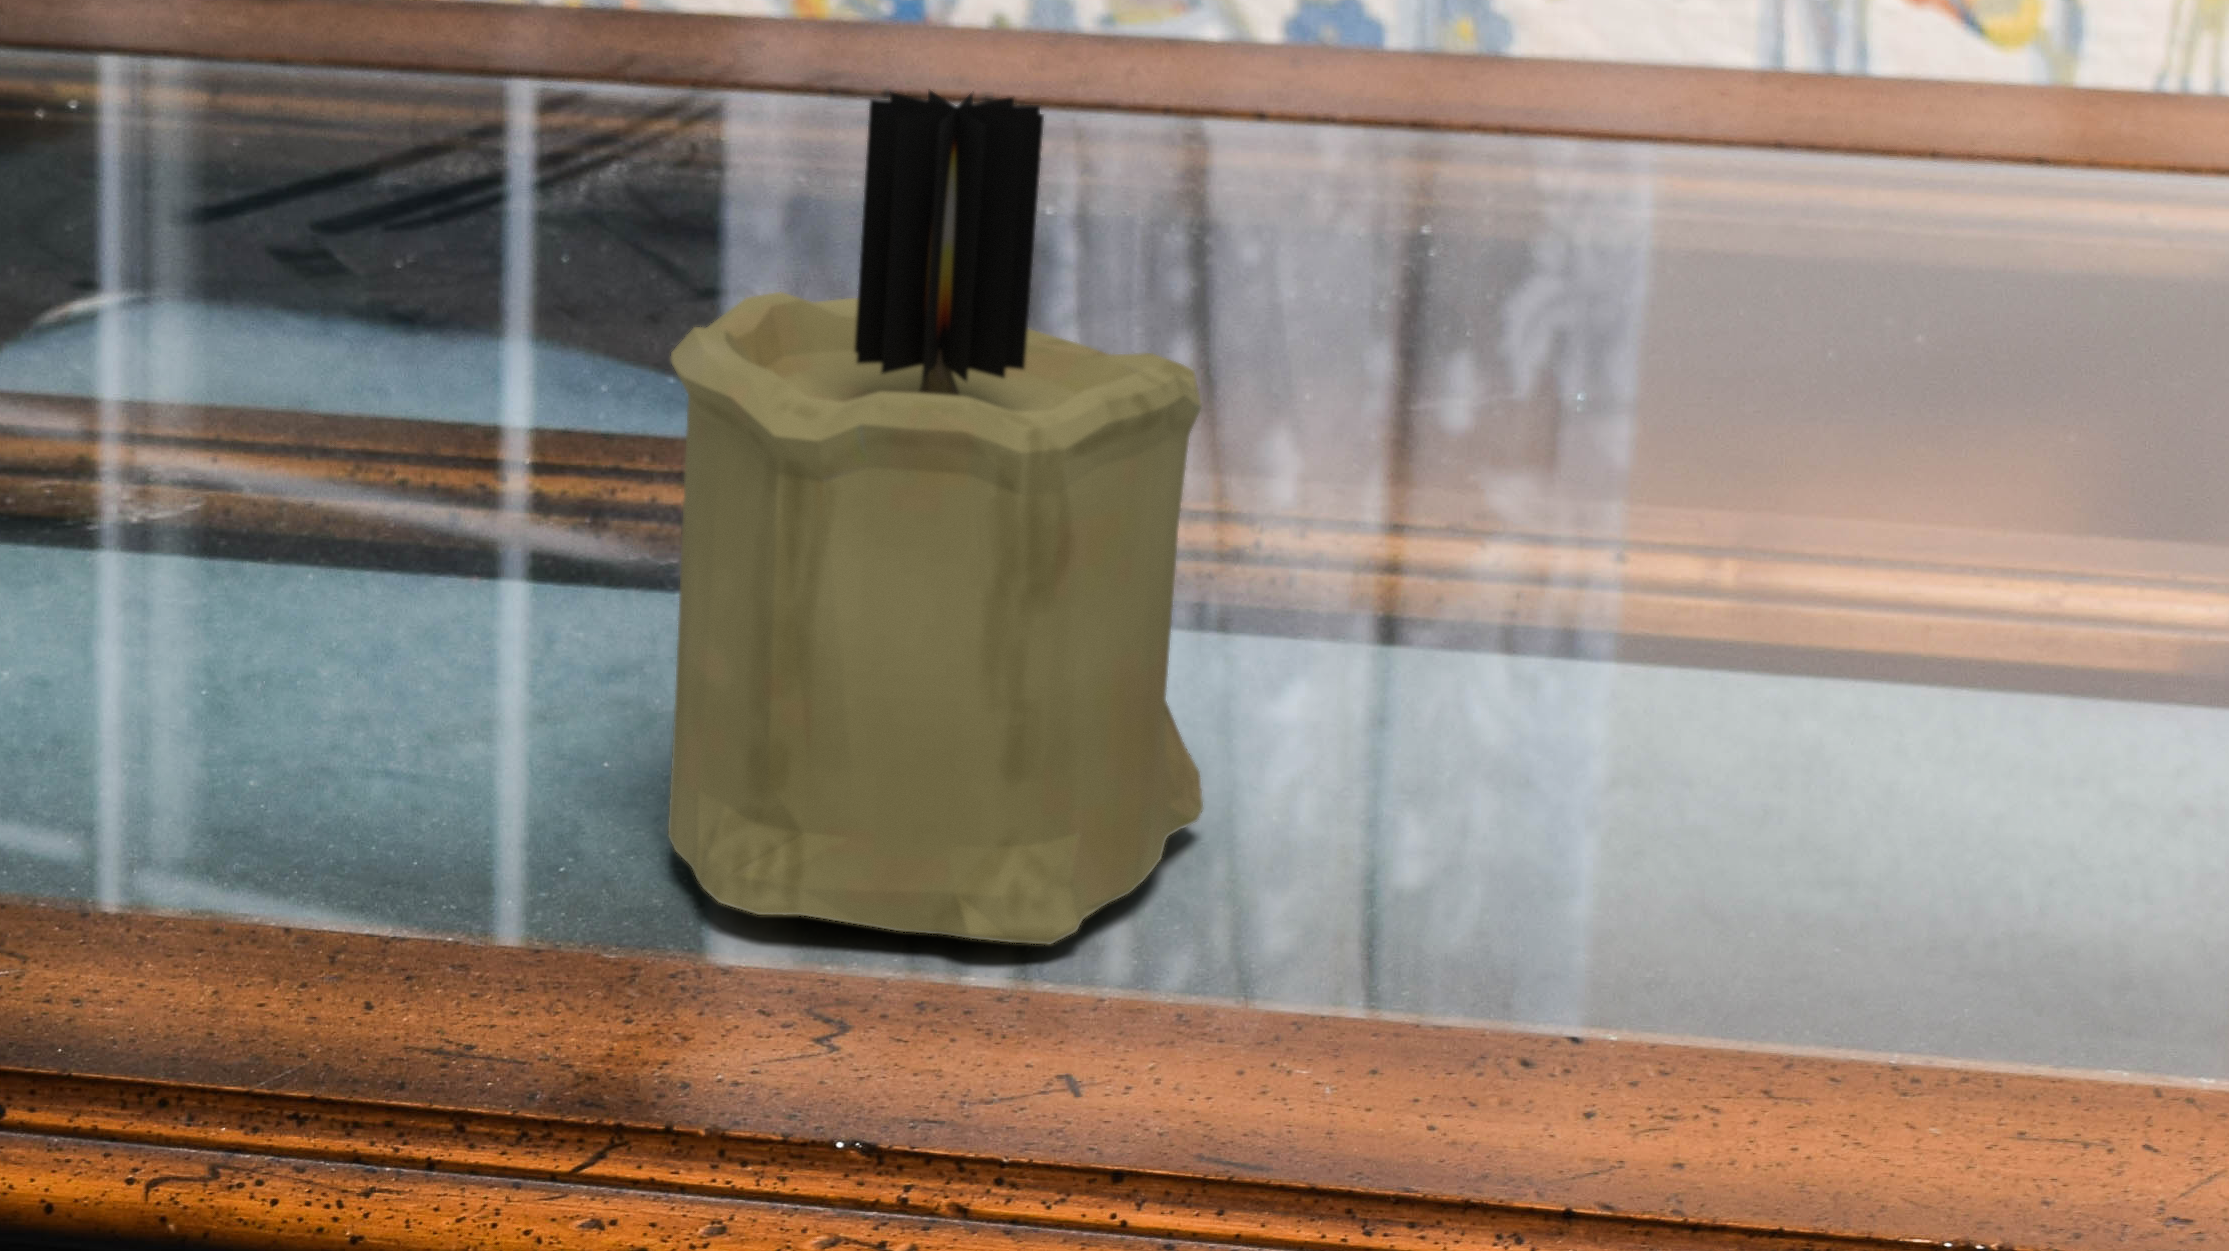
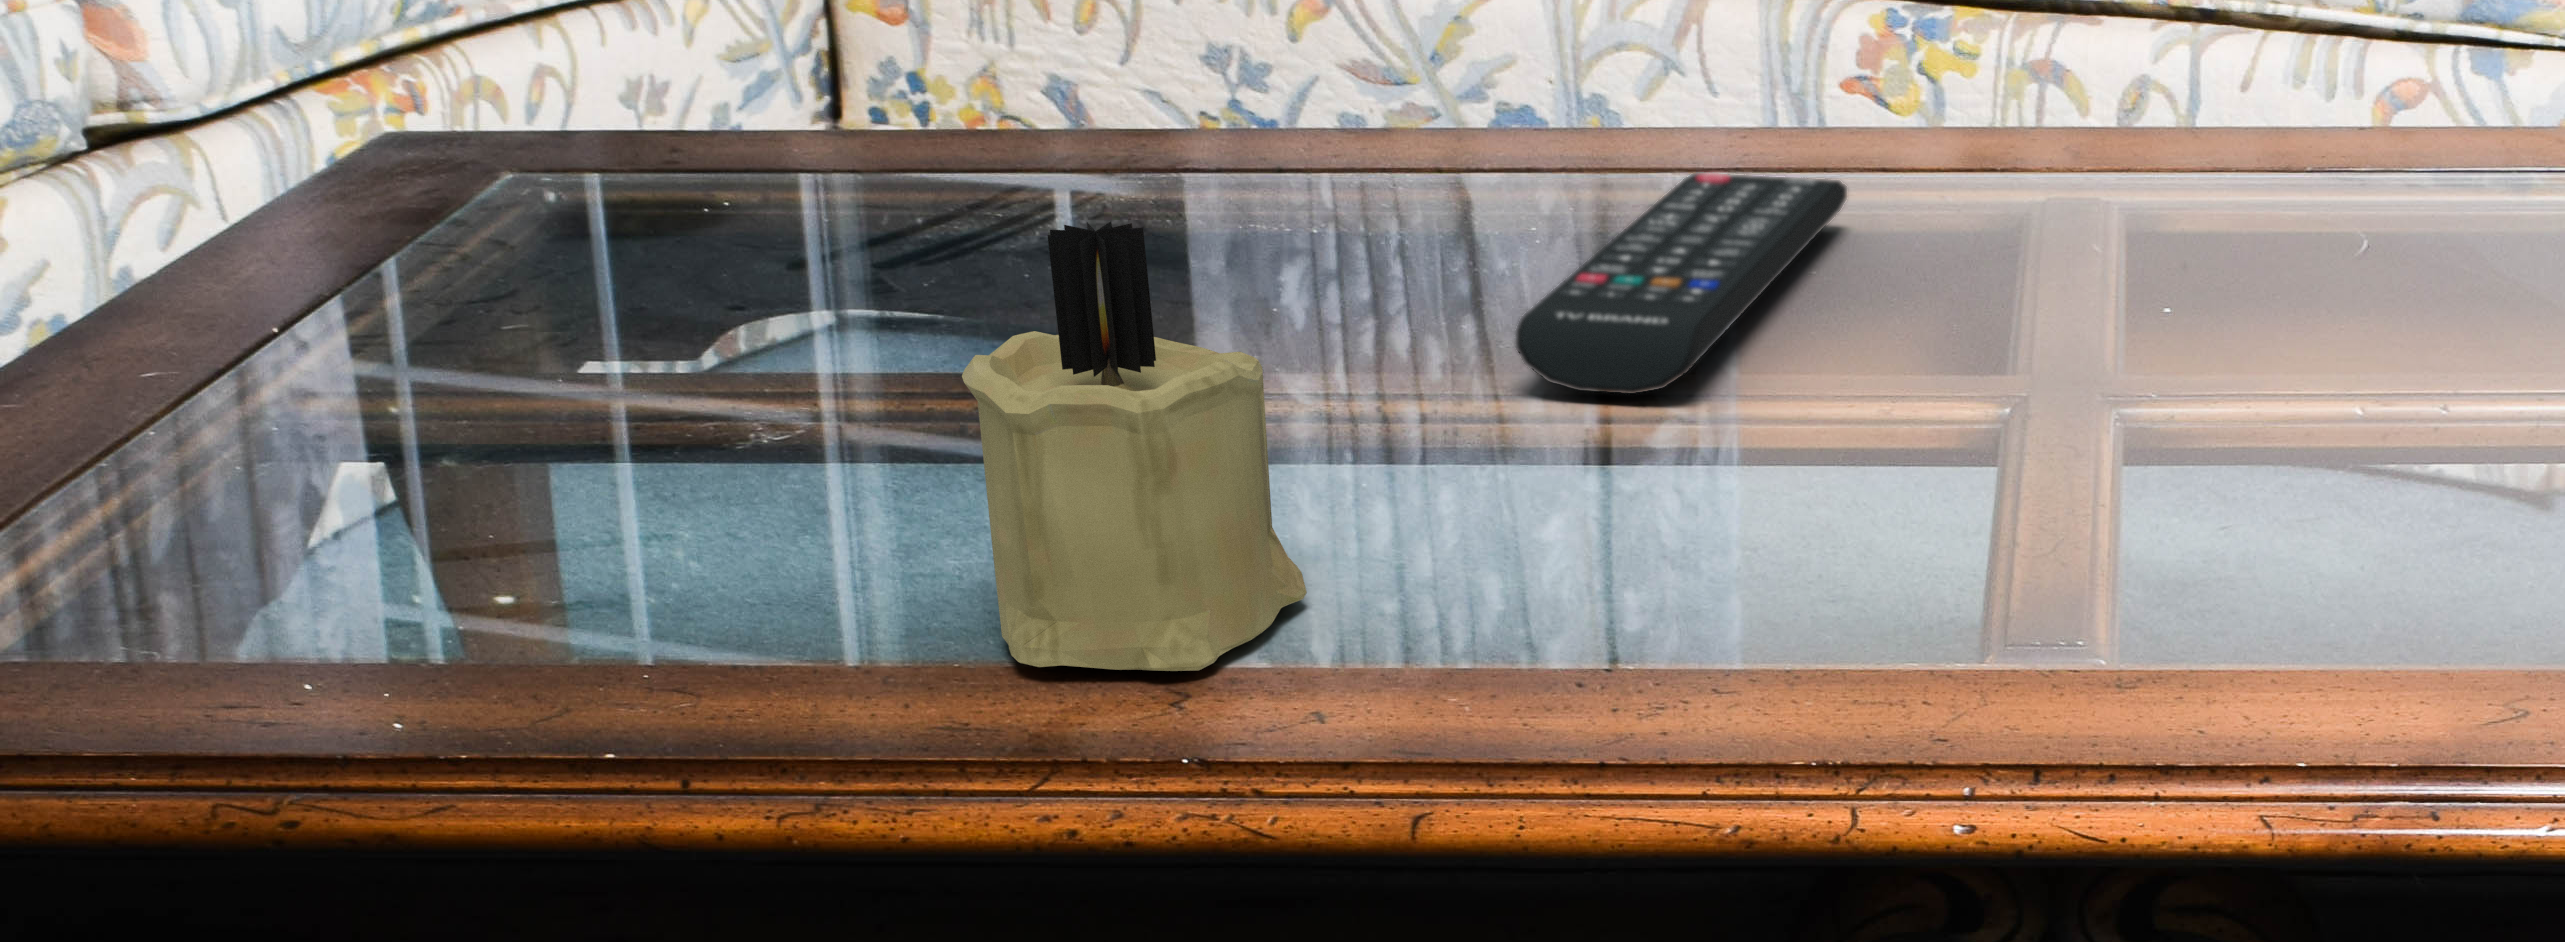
remote control: none [1444,116,1901,486] -> present [1516,173,1847,394]

